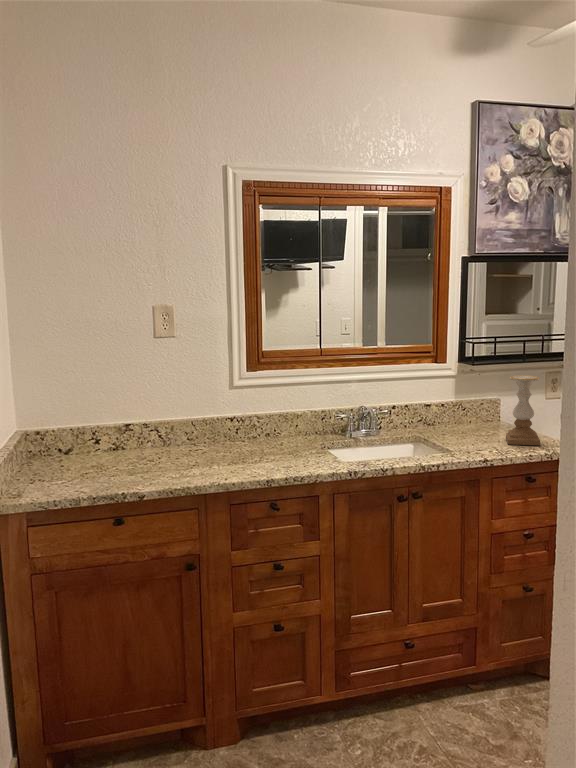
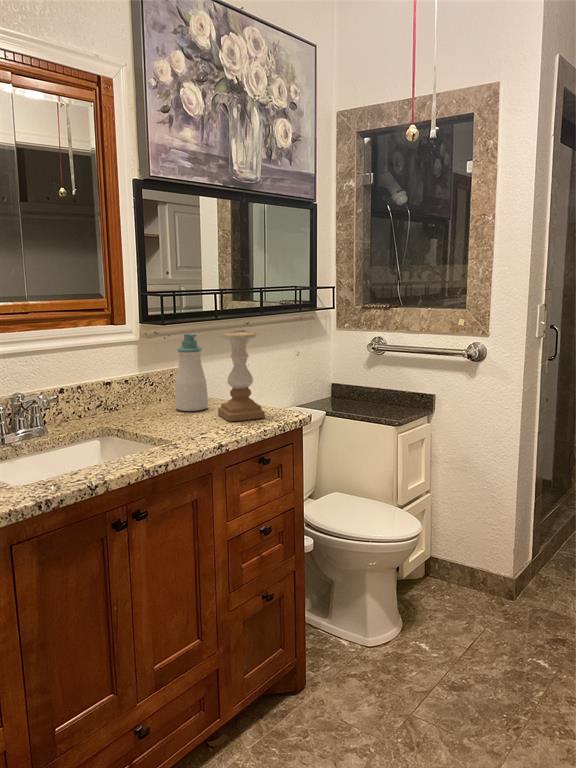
soap bottle: none [478,373,504,433] -> present [175,334,208,411]

